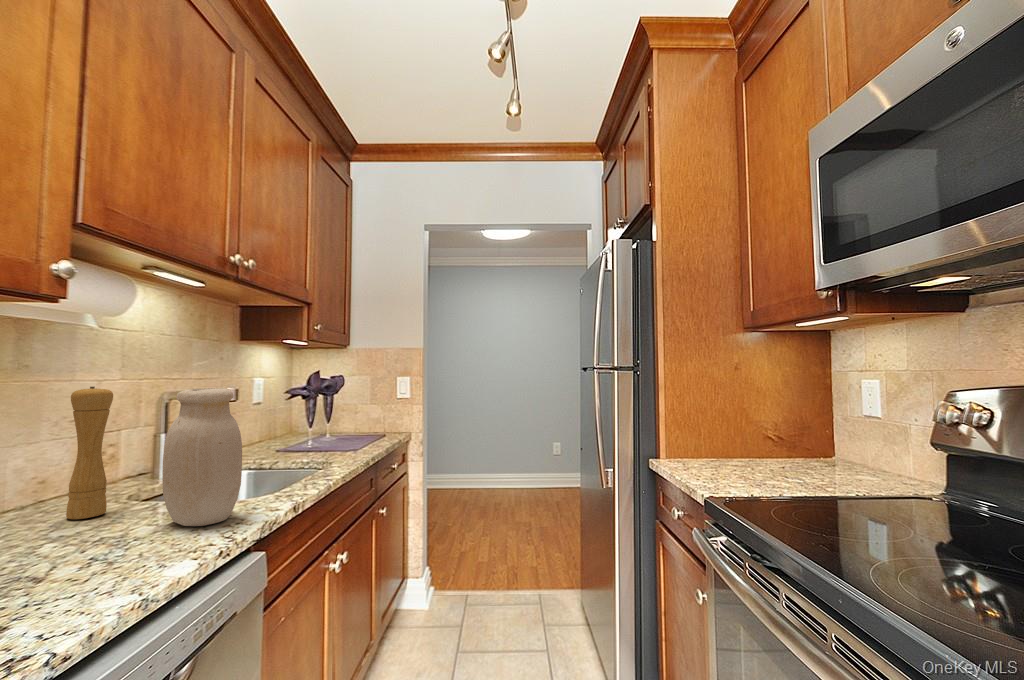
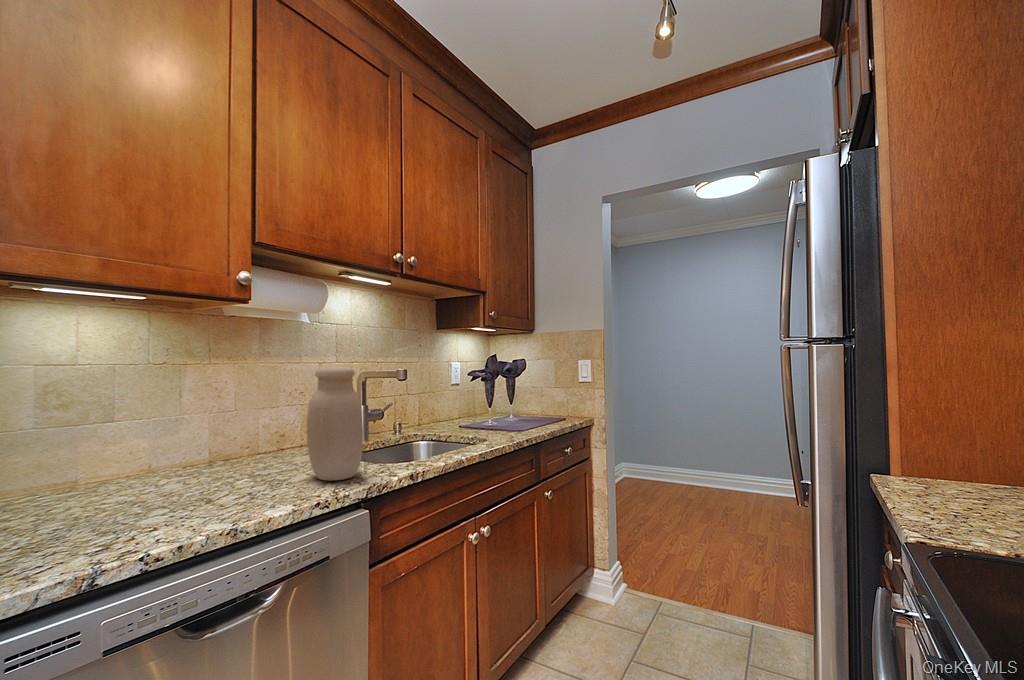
pepper mill: present [66,387,113,519] -> none [268,365,294,464]

